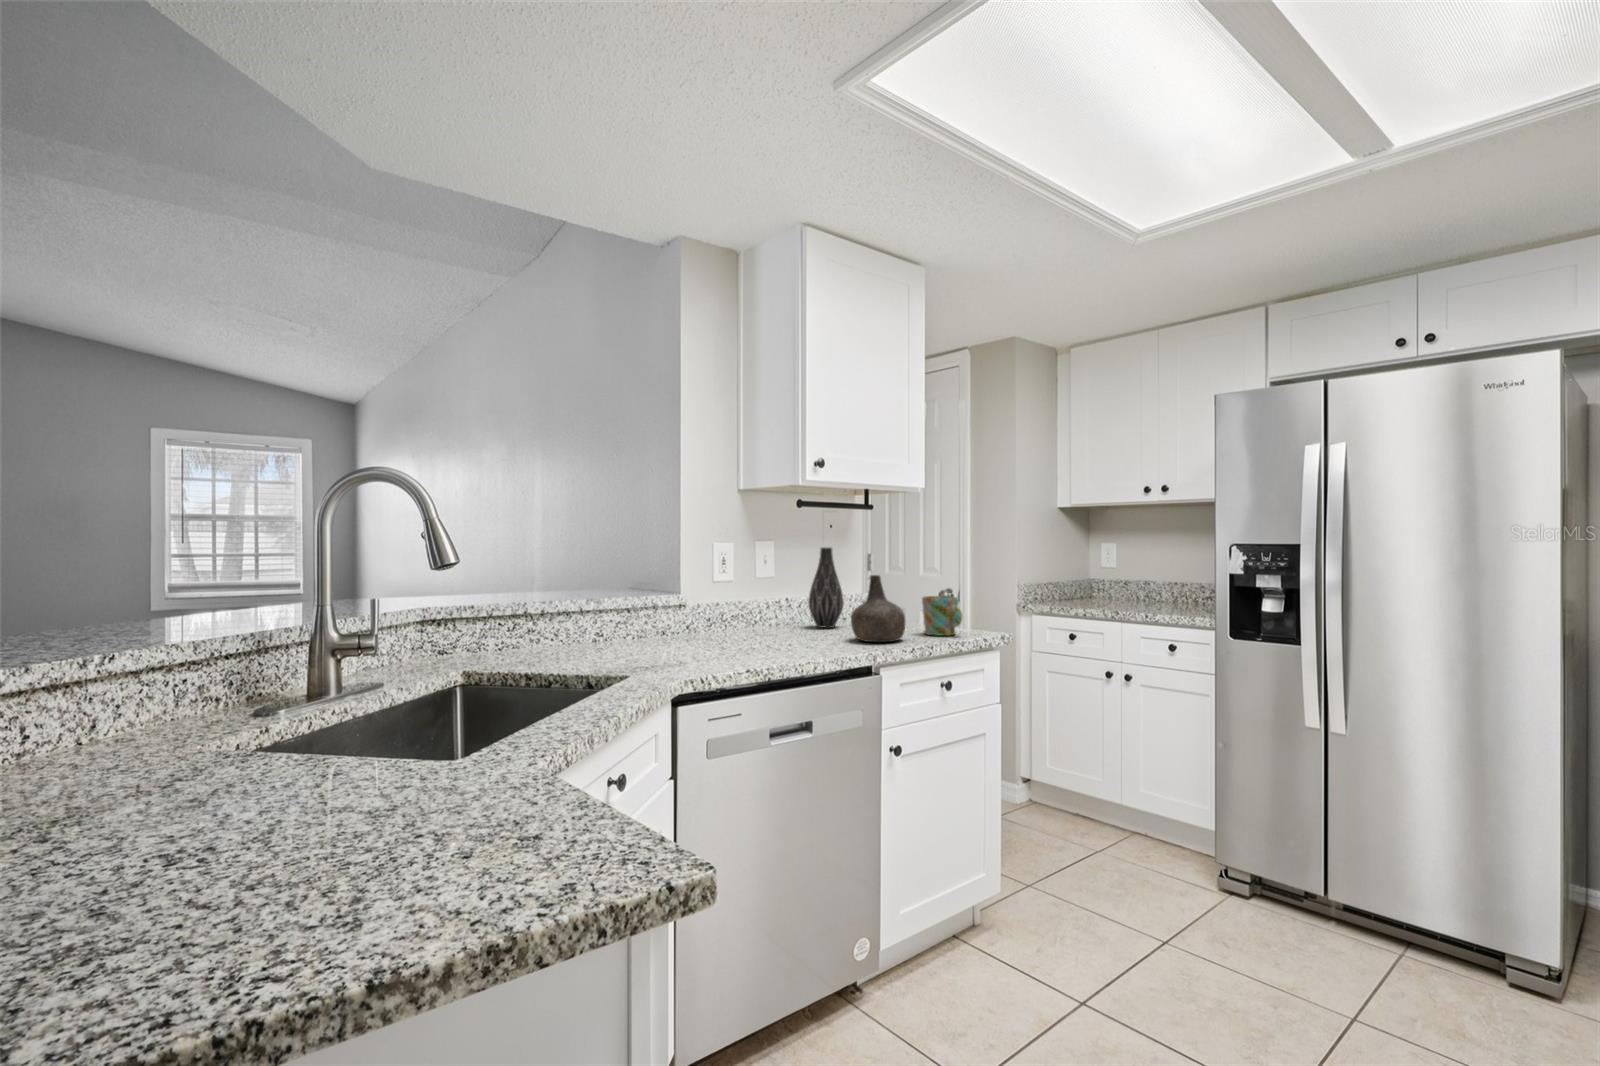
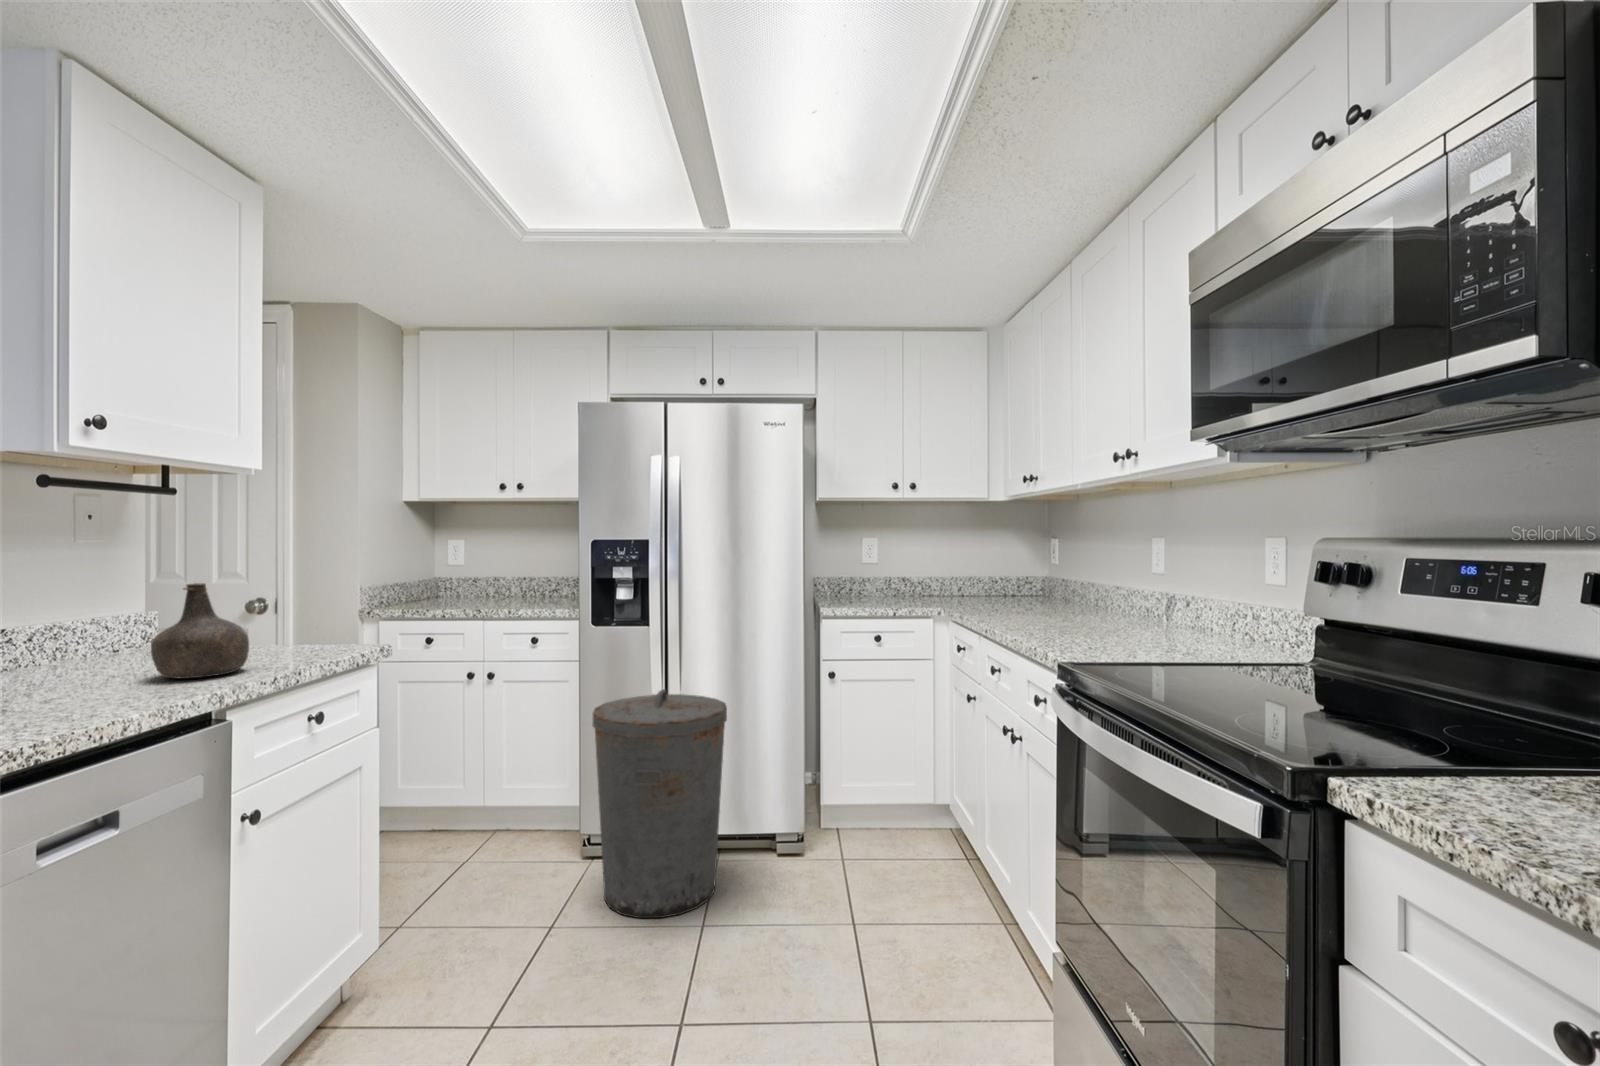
vase: present [809,547,844,628] -> none [41,547,117,670]
mug: present [922,596,962,636] -> none [267,606,331,658]
trash can: none [1216,723,1406,1001] -> present [593,689,727,918]

